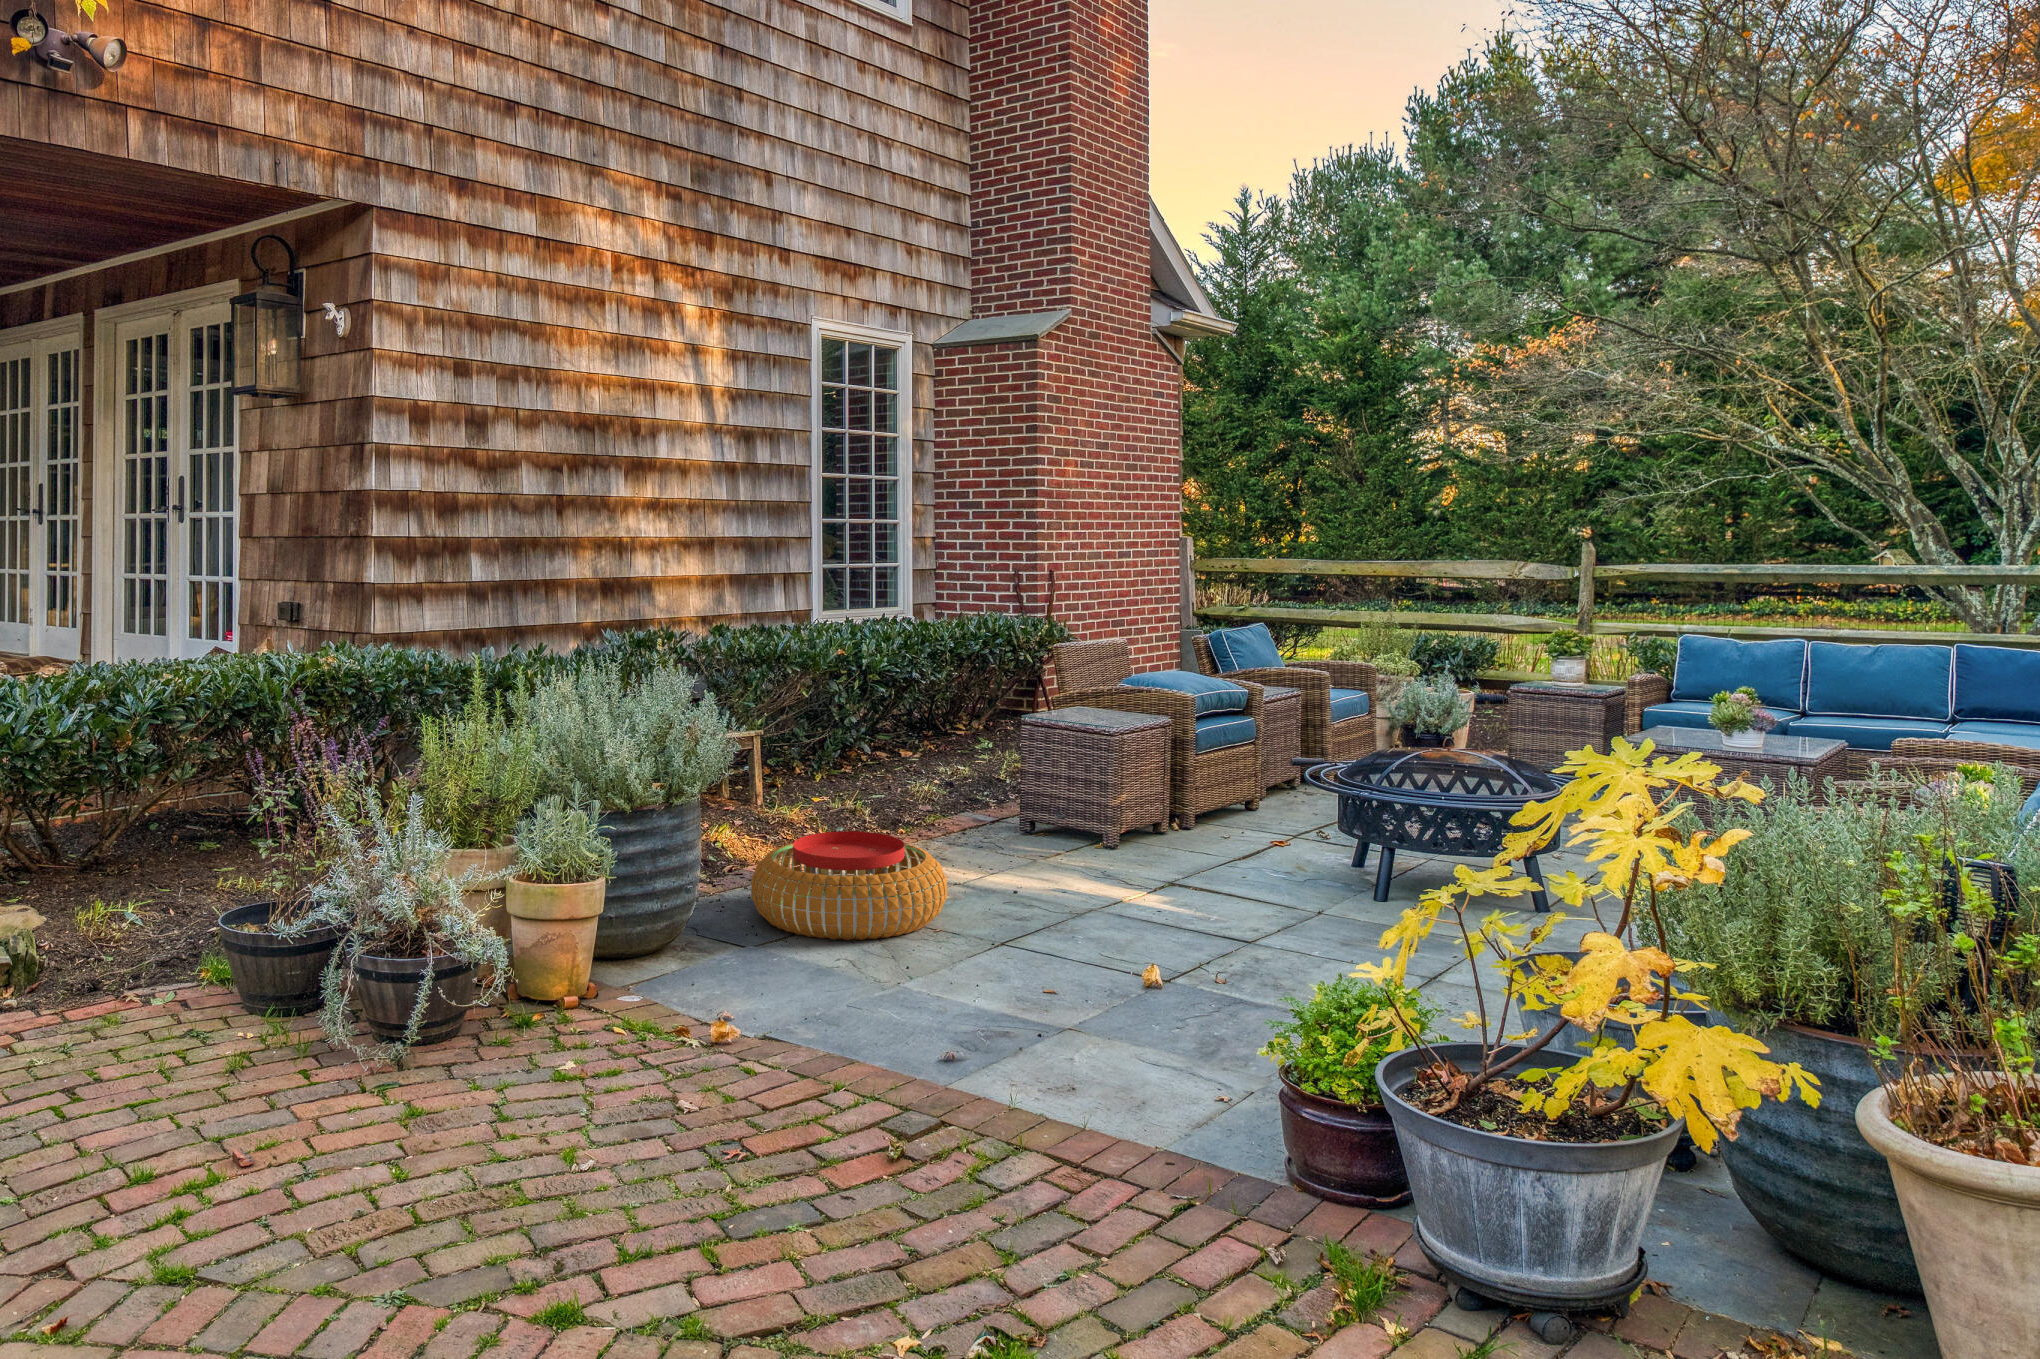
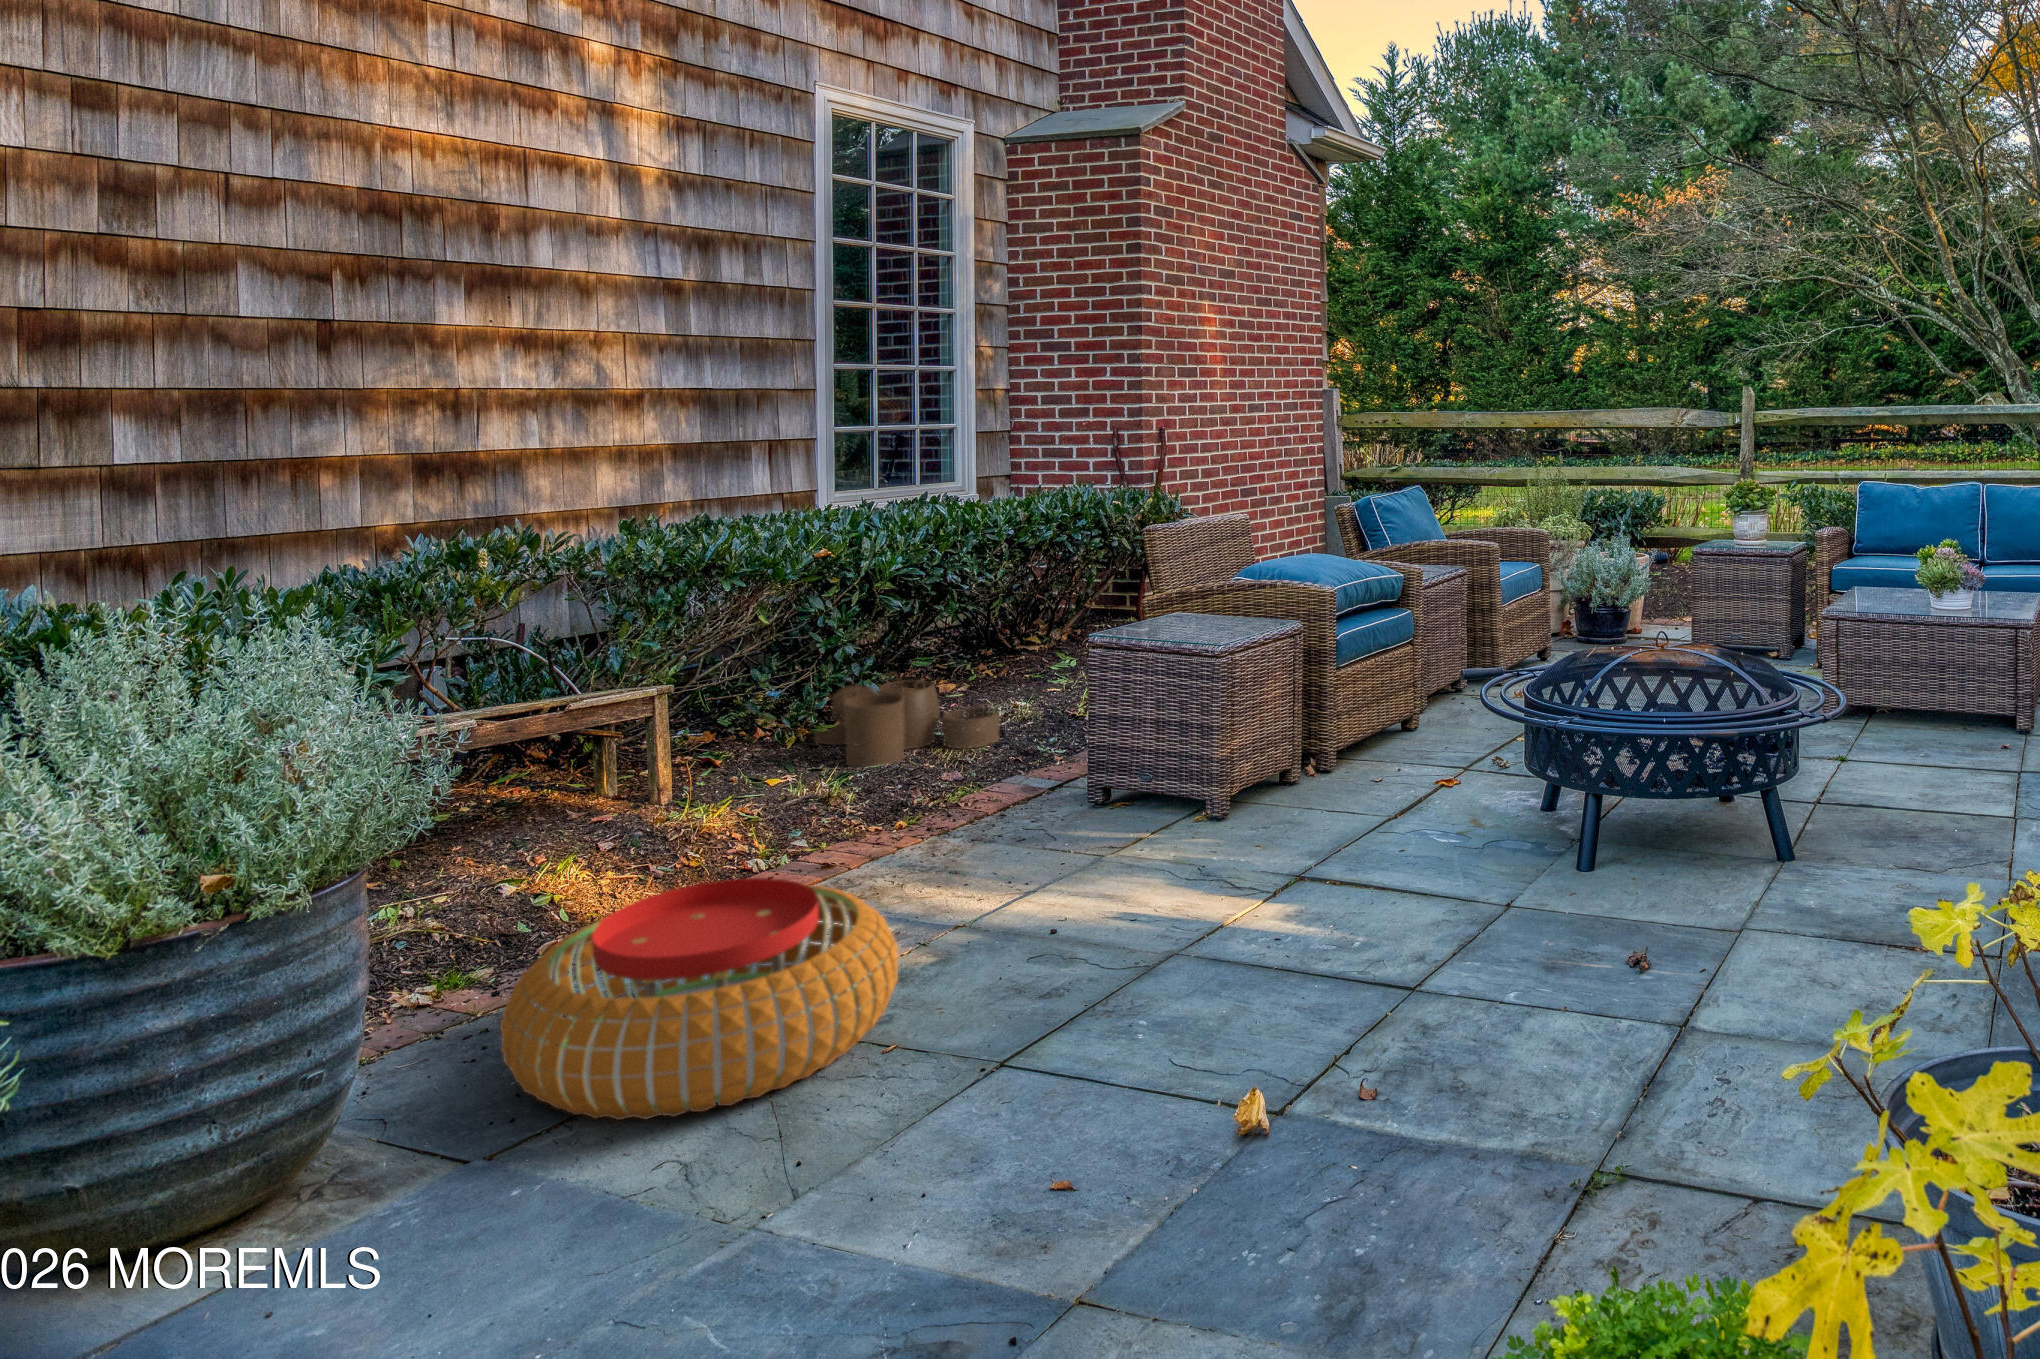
woven basket: none [823,741,951,805] -> present [814,672,1000,767]

